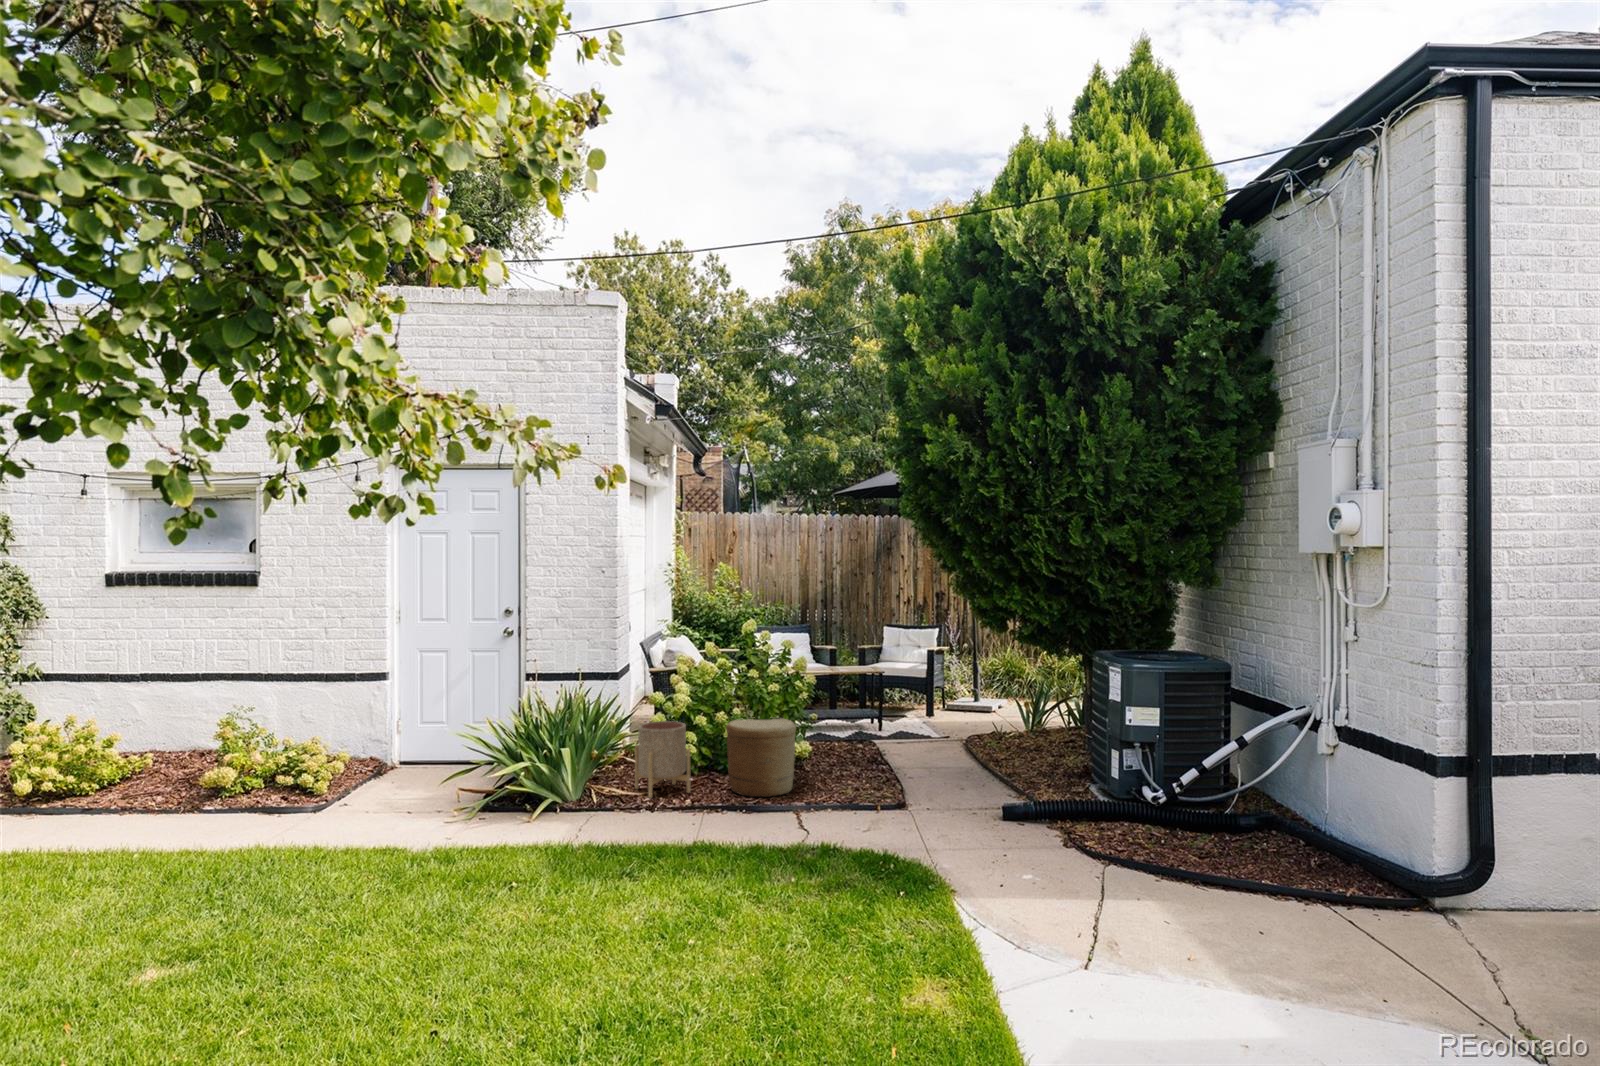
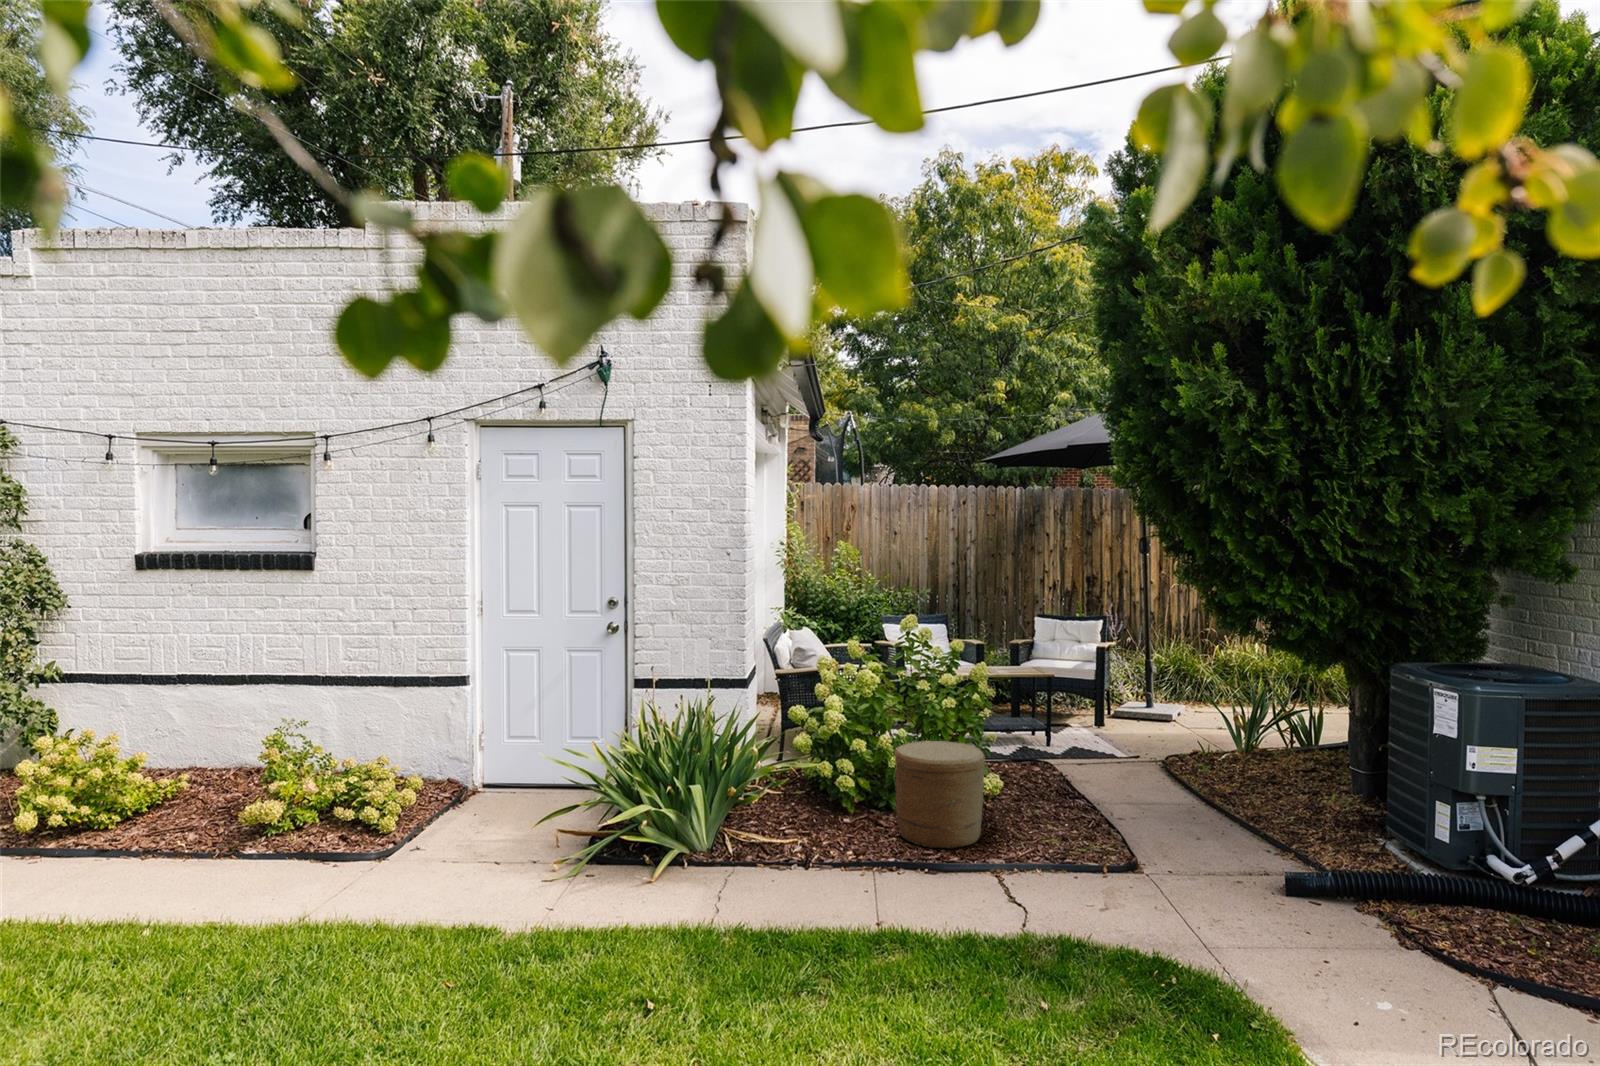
planter: present [635,721,691,798] -> none [776,745,849,847]

